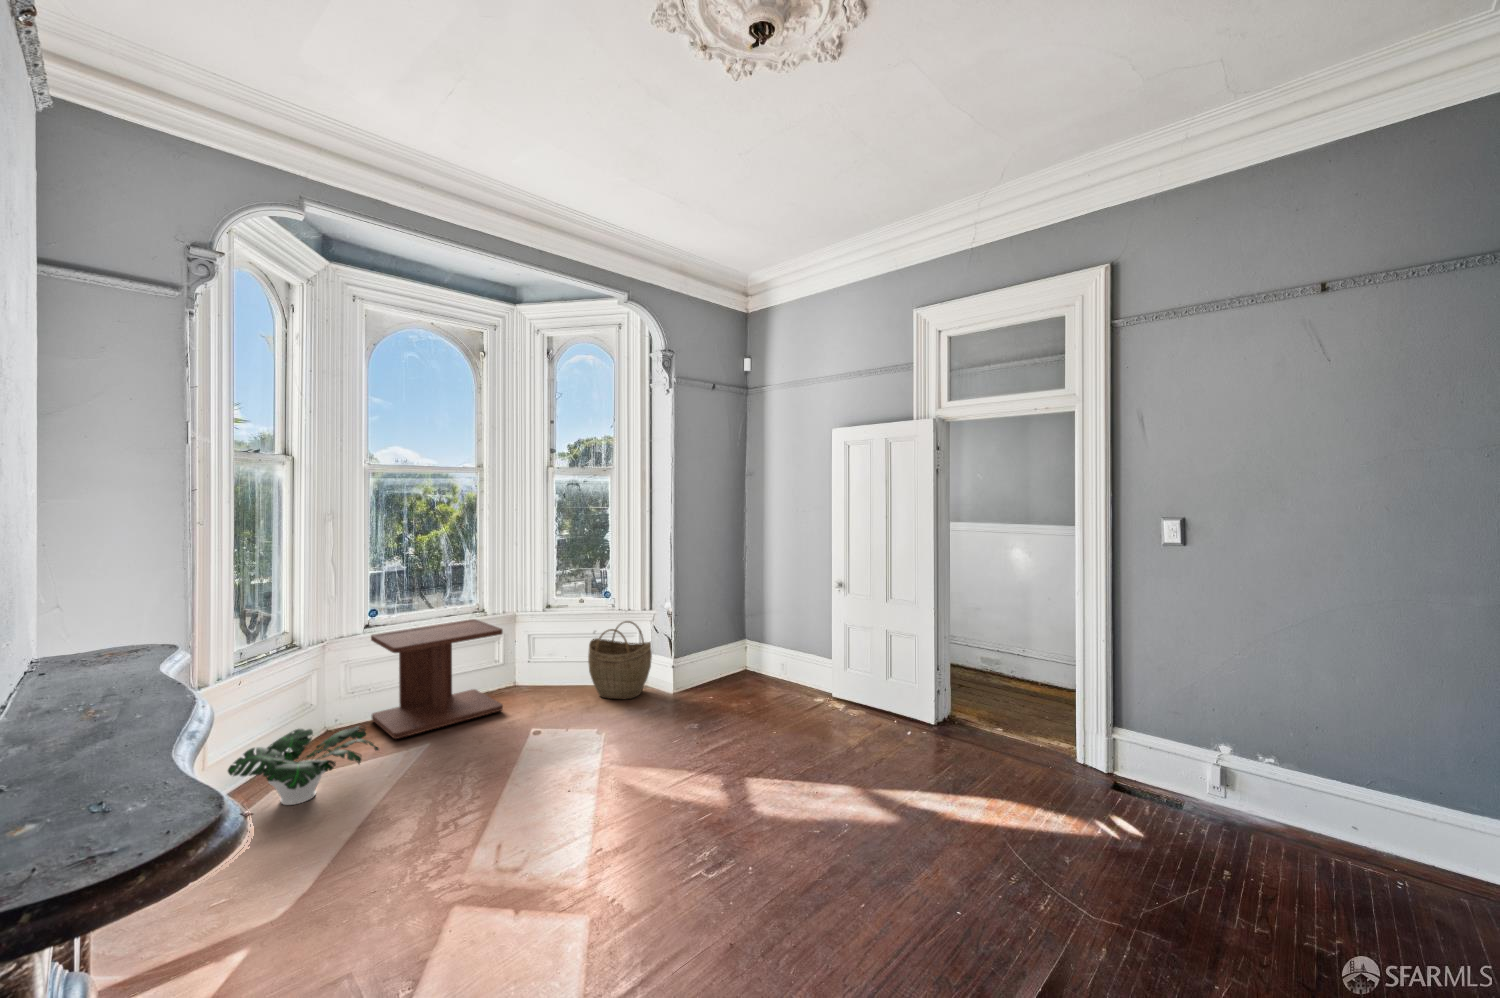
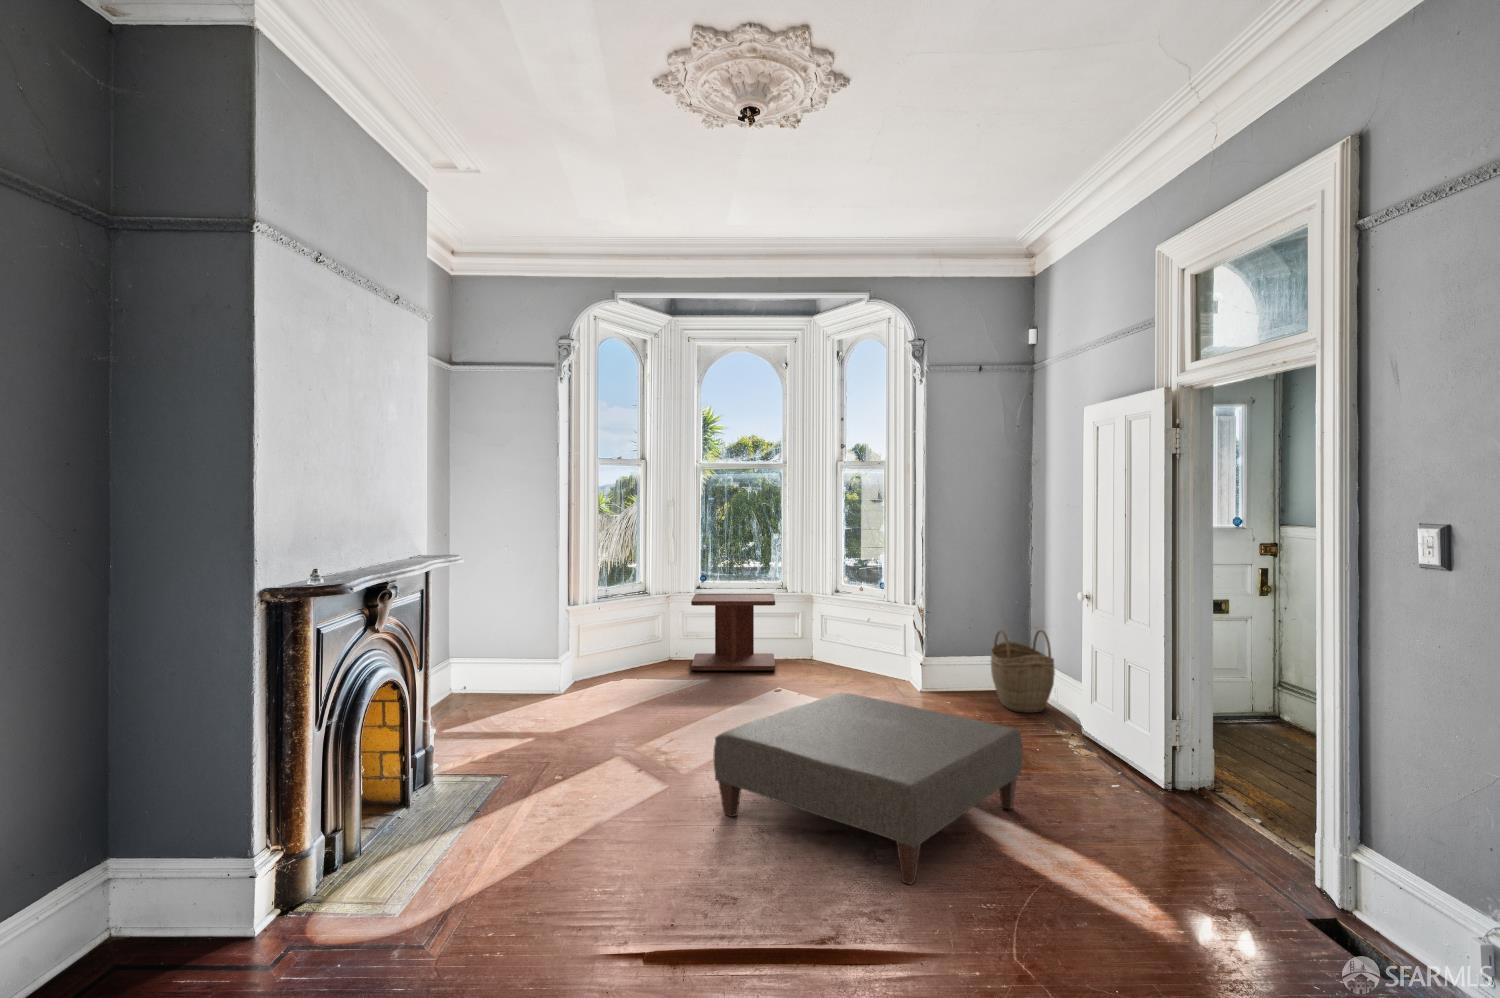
woven basket: present [588,621,652,699] -> present [991,630,1055,713]
ottoman: none [733,720,1041,940] -> present [714,693,1023,884]
potted plant: present [228,726,379,805] -> none [582,643,660,687]

